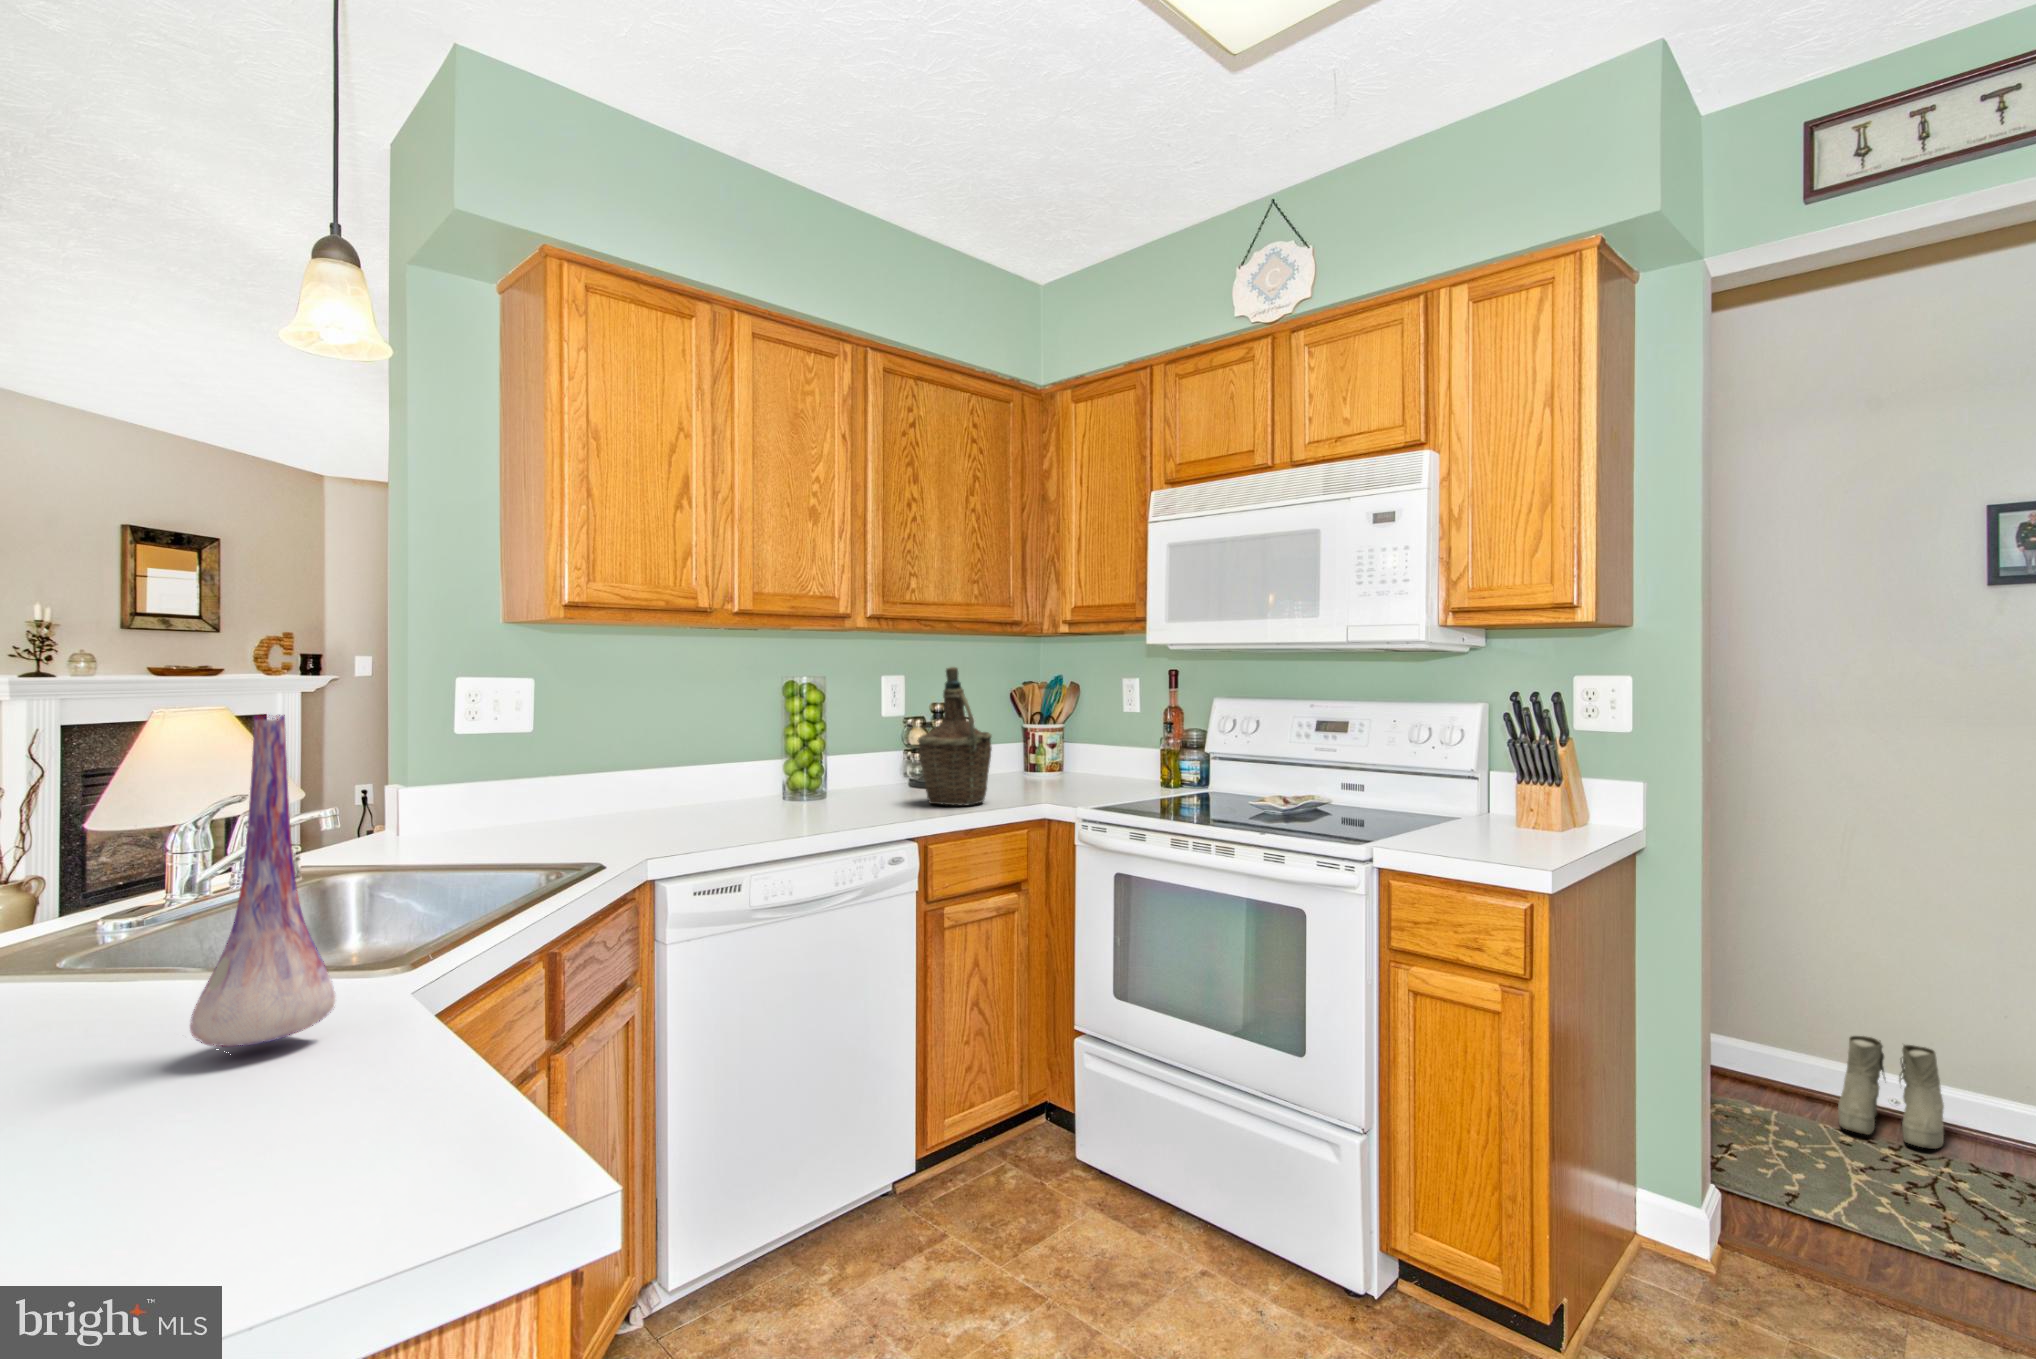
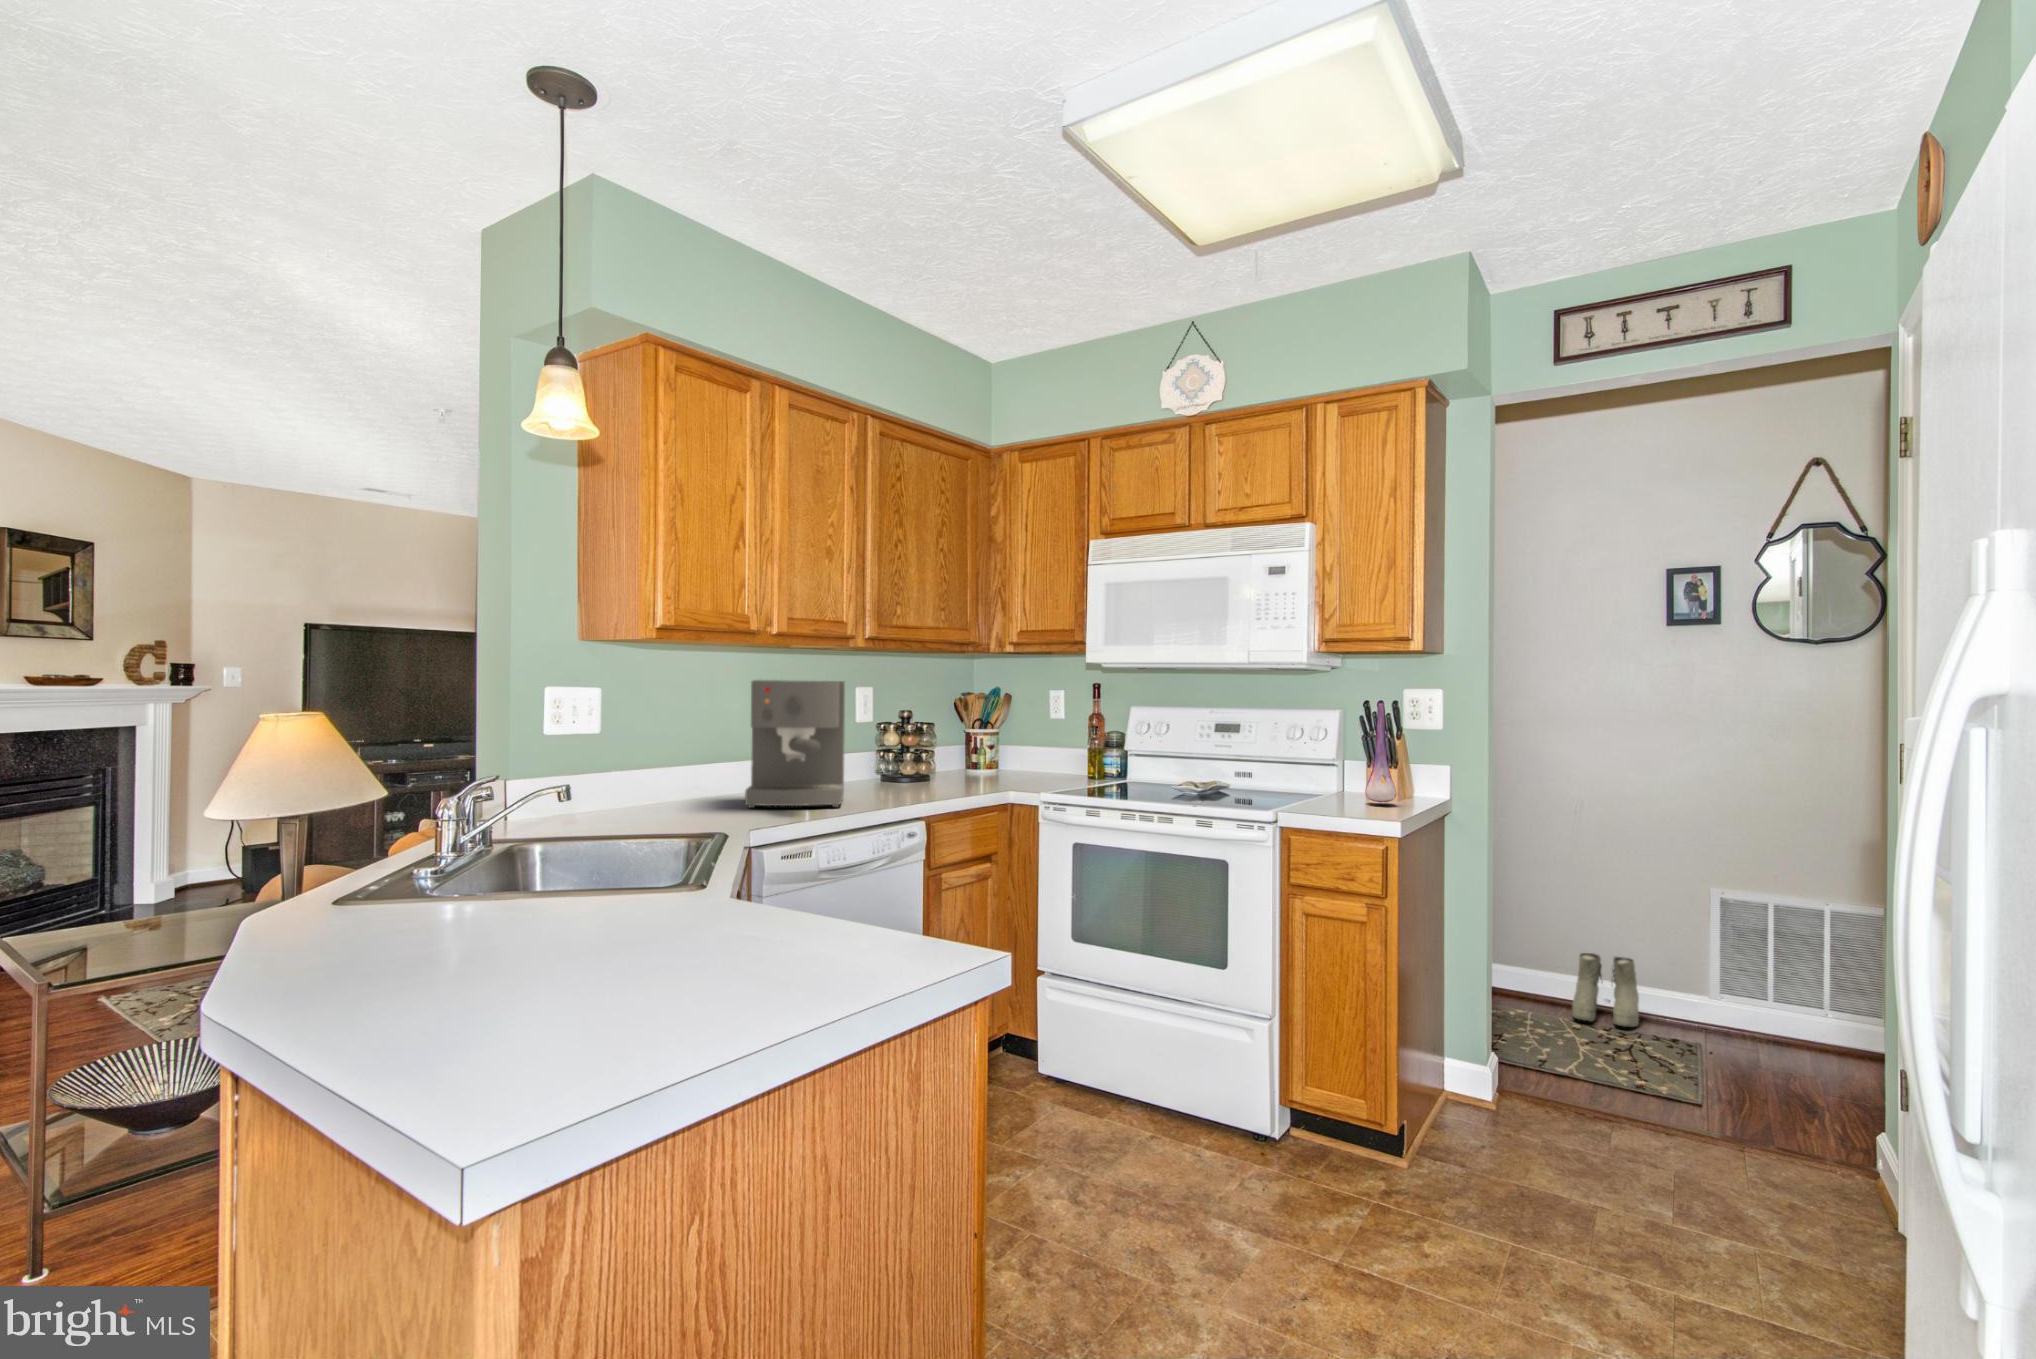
bottle: present [917,667,992,805] -> none [910,680,970,791]
coffee maker: none [687,670,828,827] -> present [745,680,845,808]
vase: present [190,715,335,1047] -> present [1365,702,1396,802]

